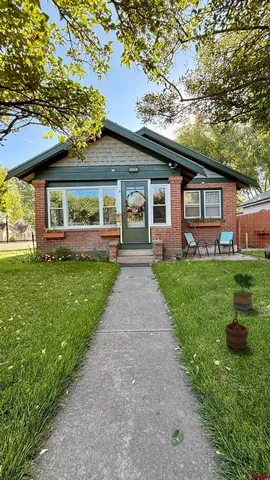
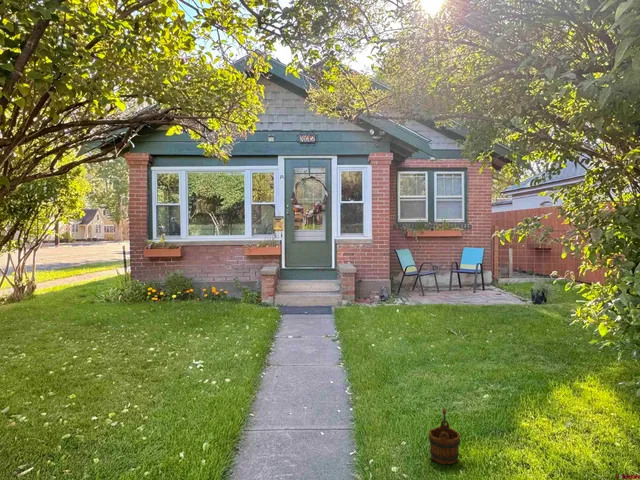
potted tree: present [233,273,256,311] -> none [454,344,491,404]

